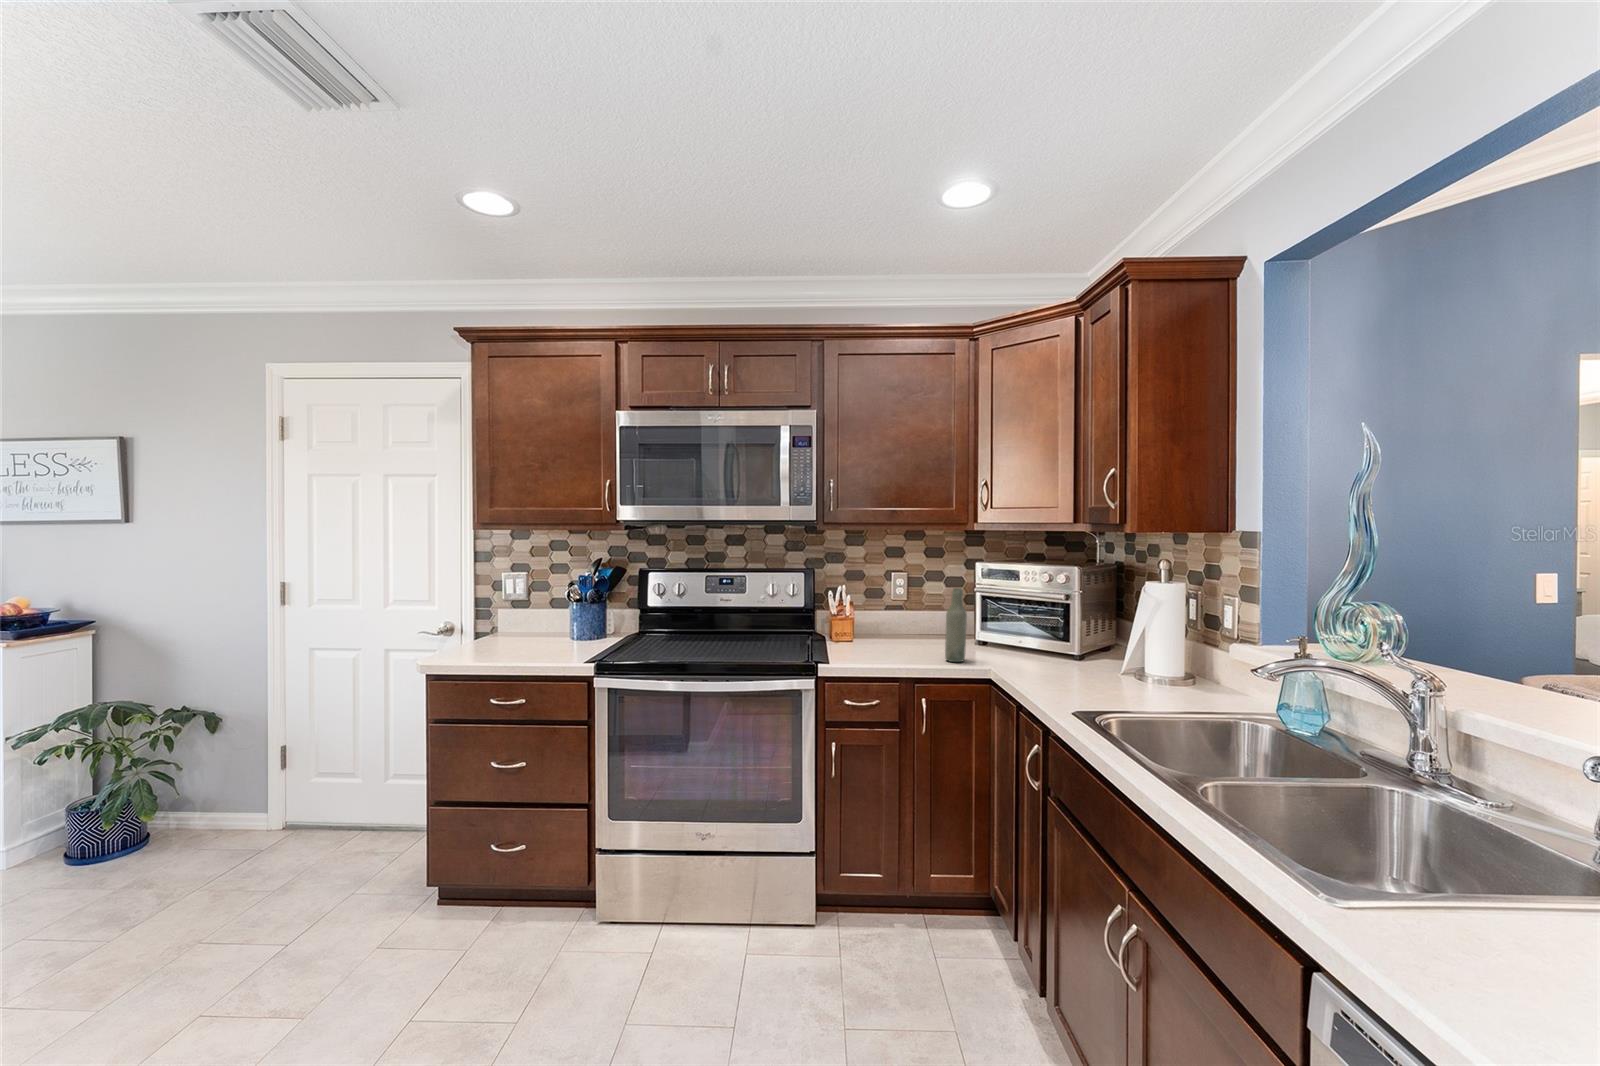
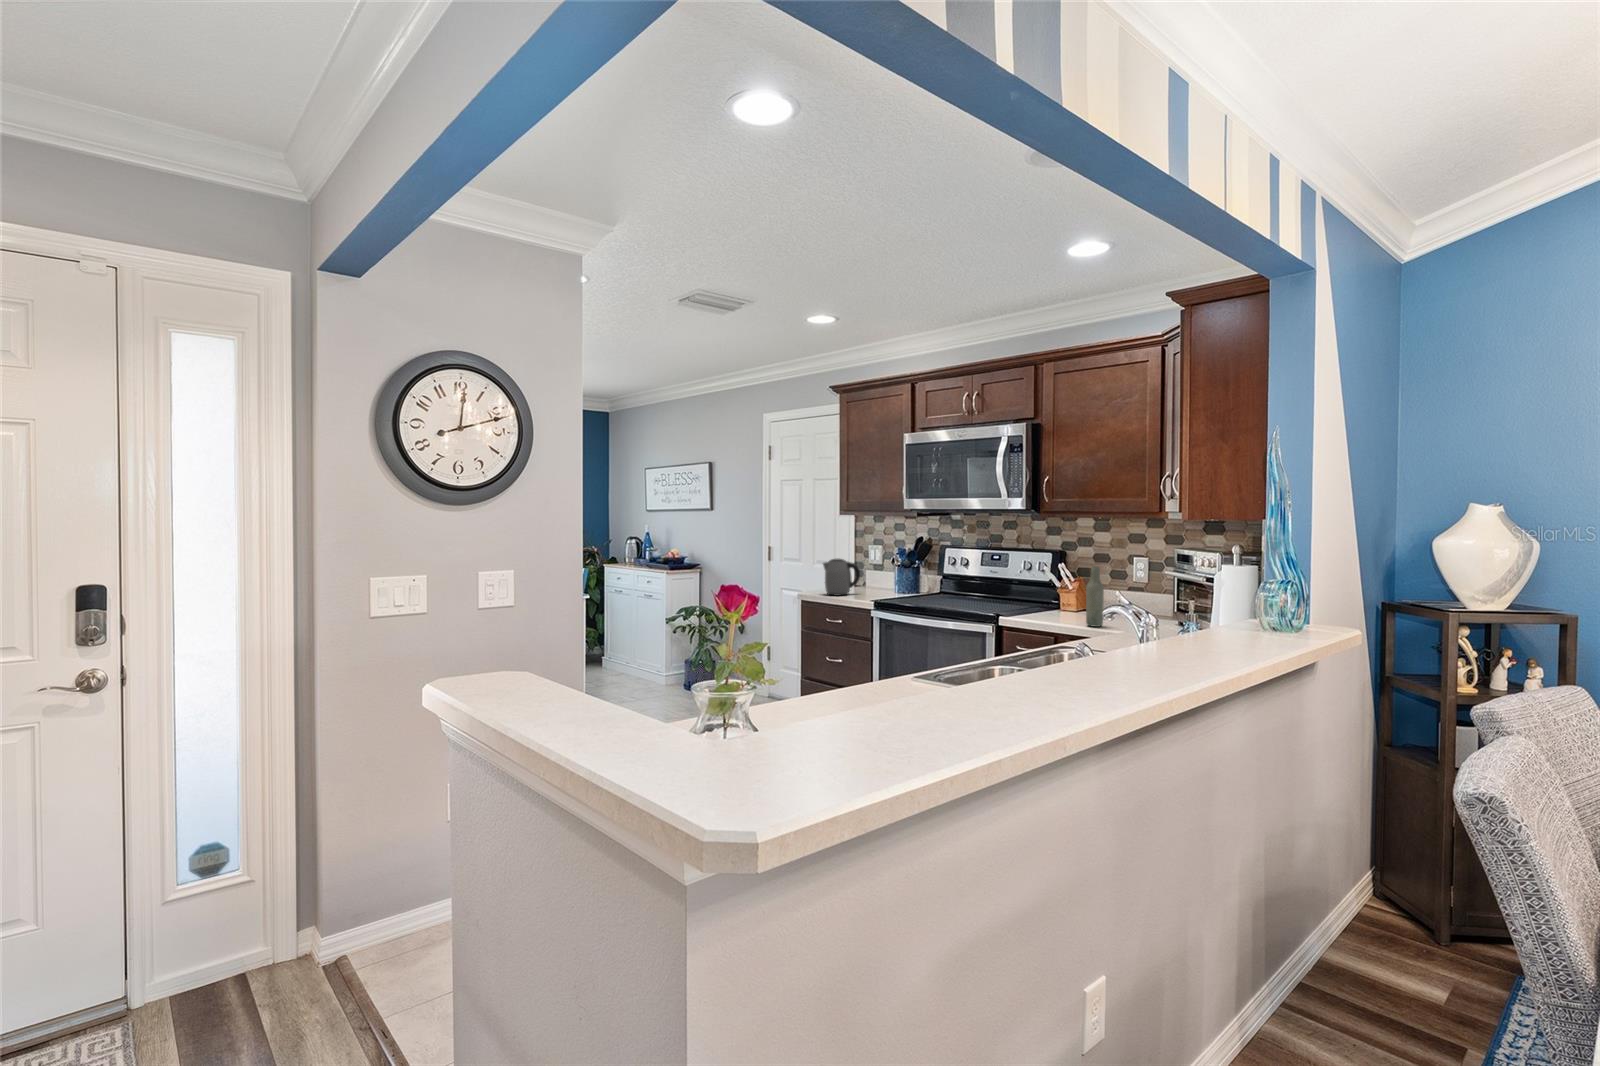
kettle: none [474,598,536,658] -> present [823,559,860,596]

